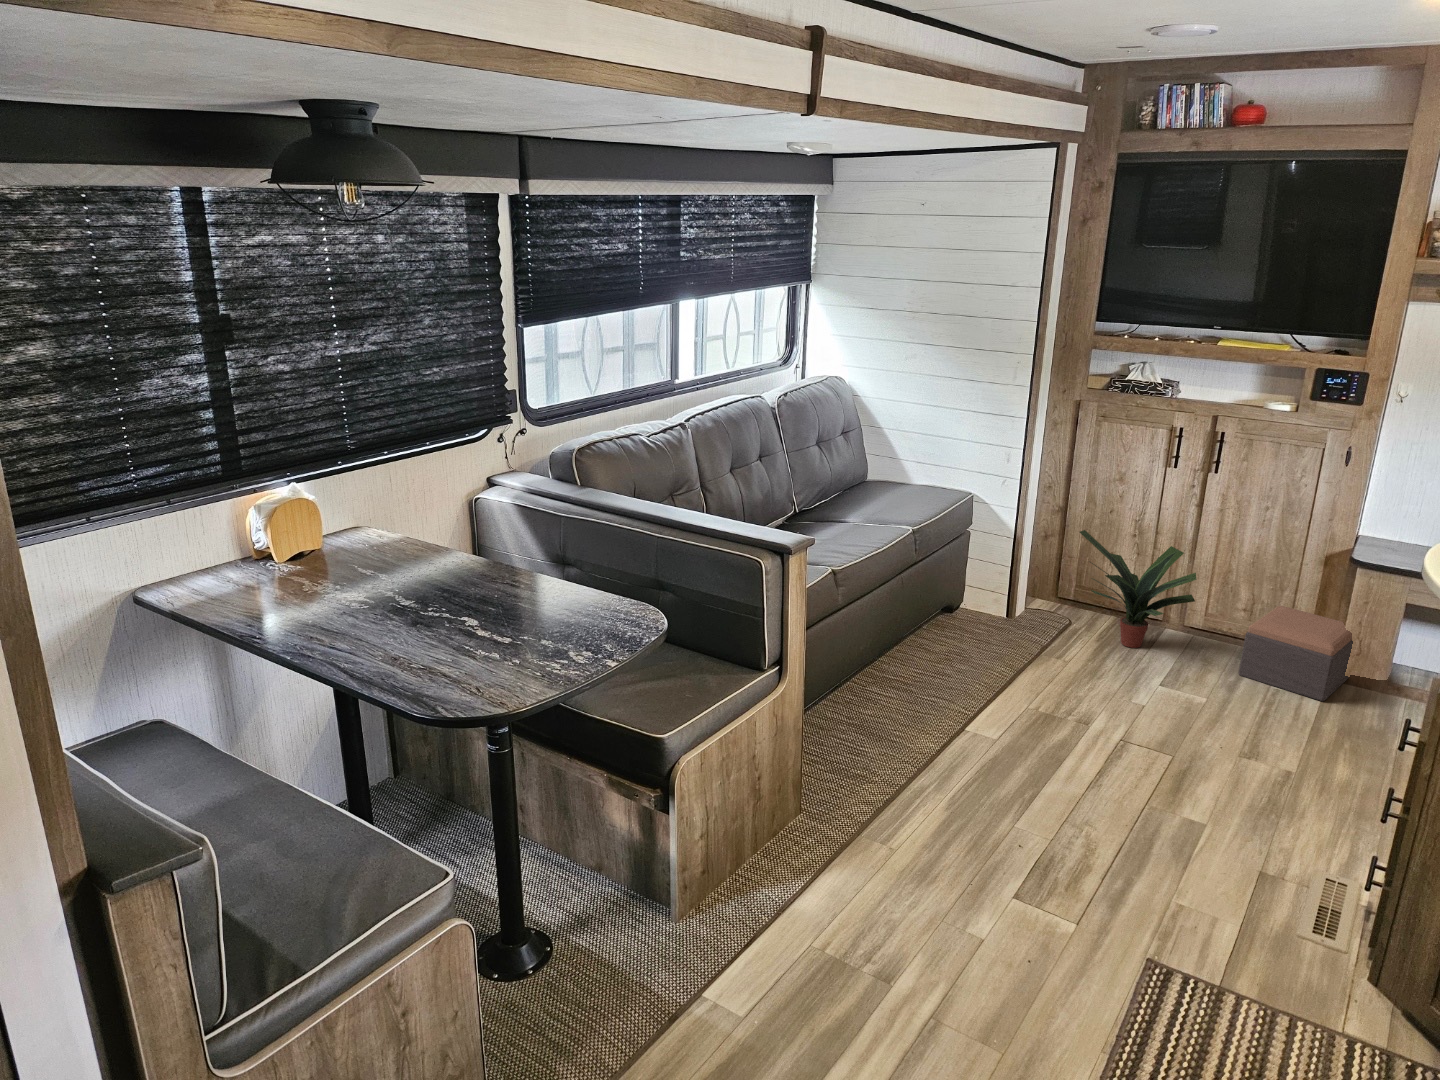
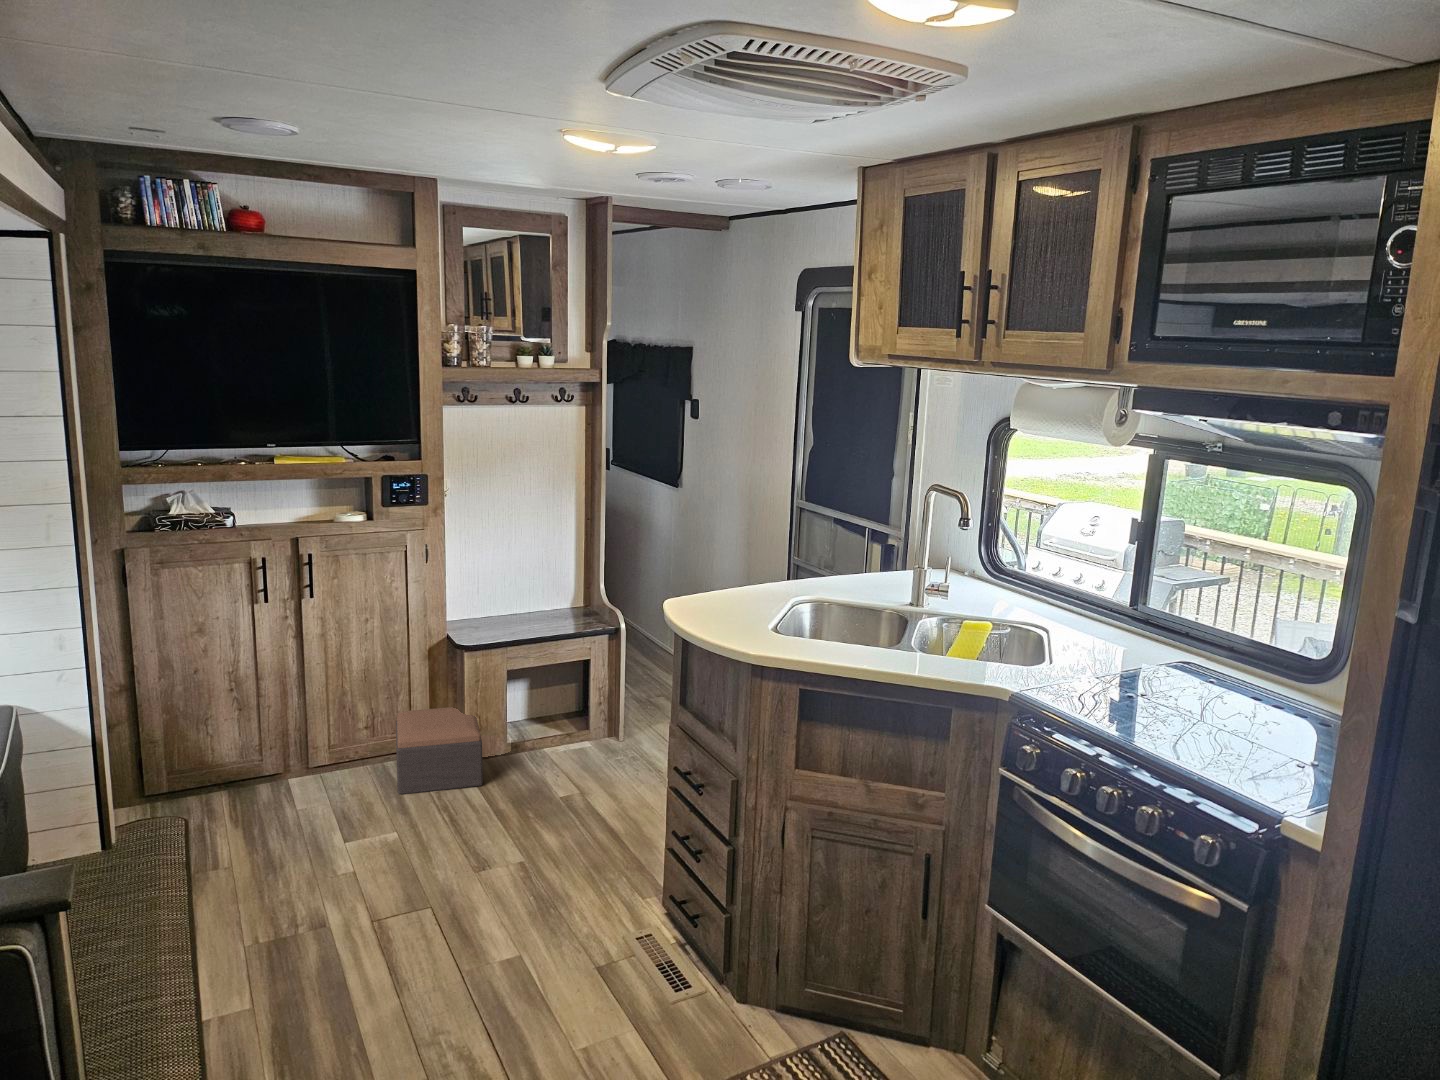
potted plant: present [1079,530,1197,648] -> none [183,688,332,816]

